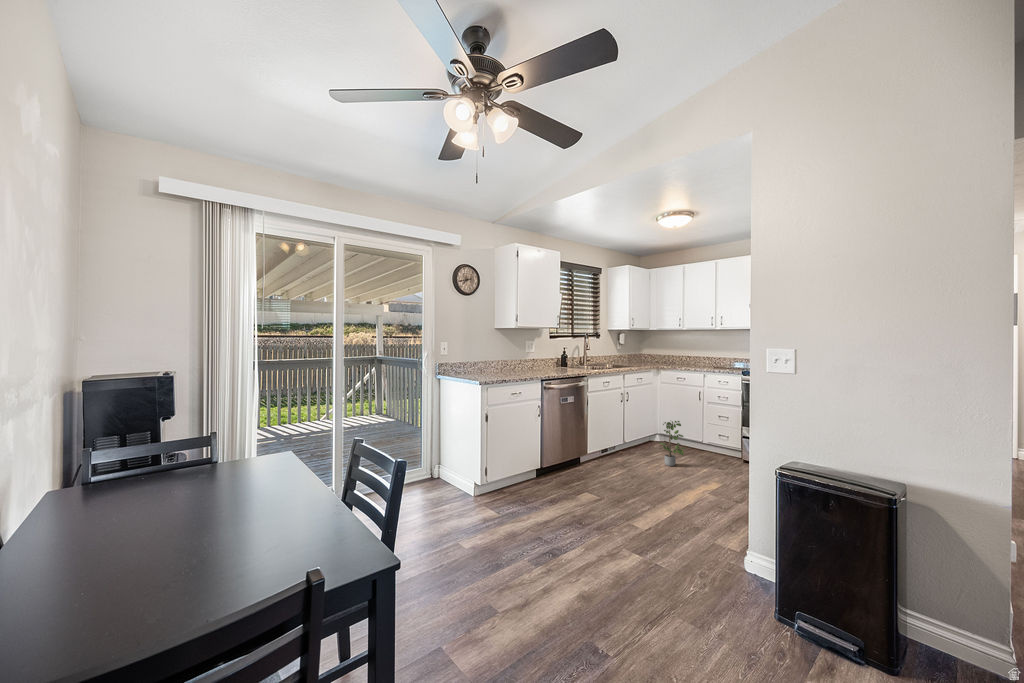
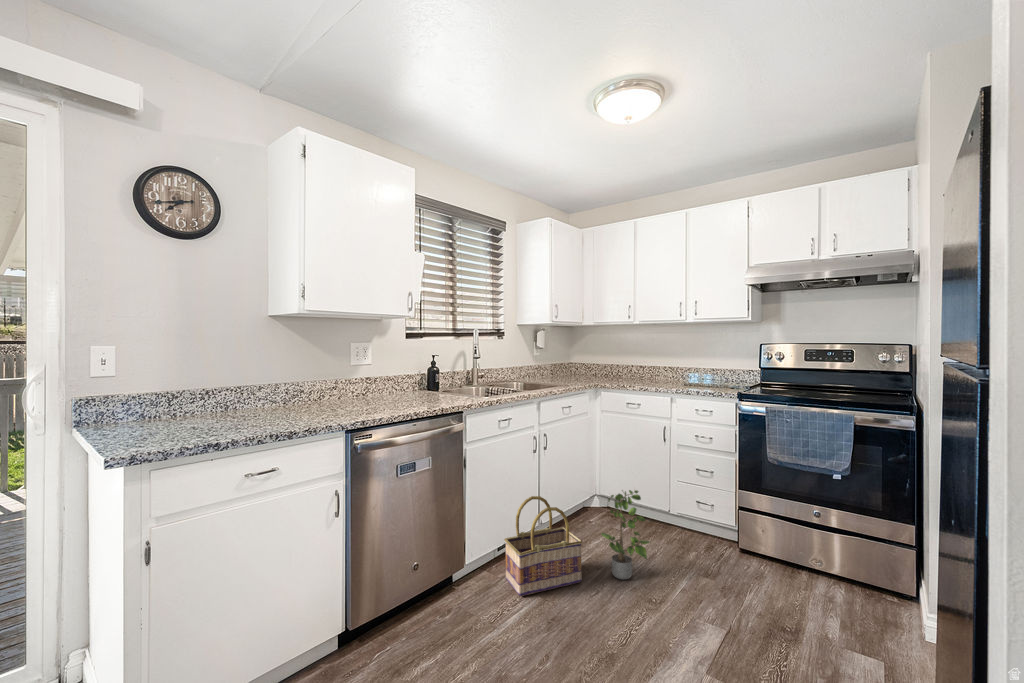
basket: none [607,422,649,468] -> present [504,496,582,596]

